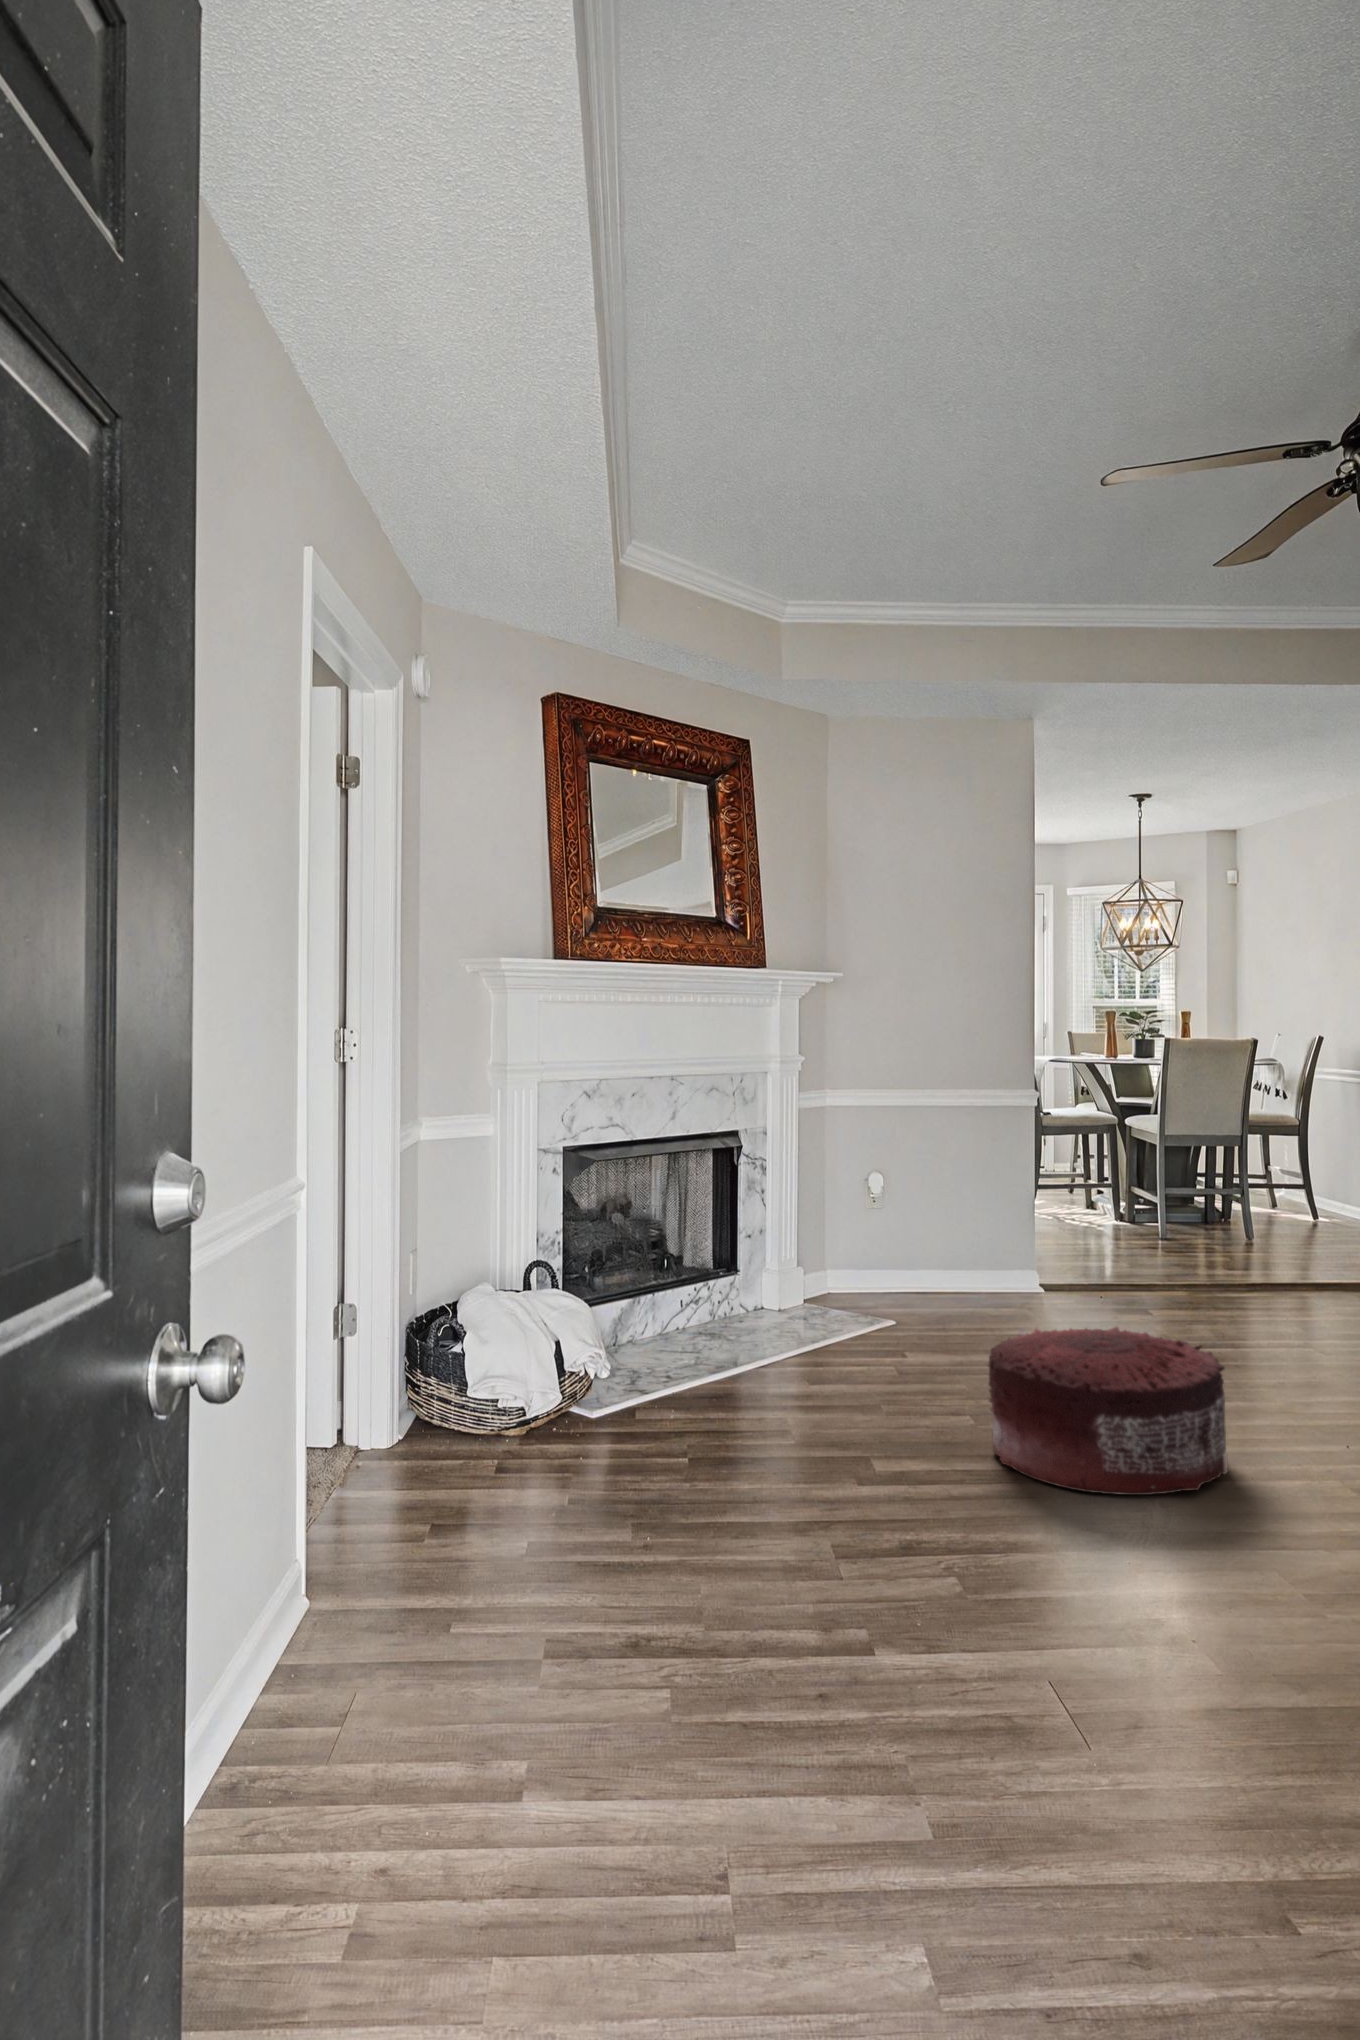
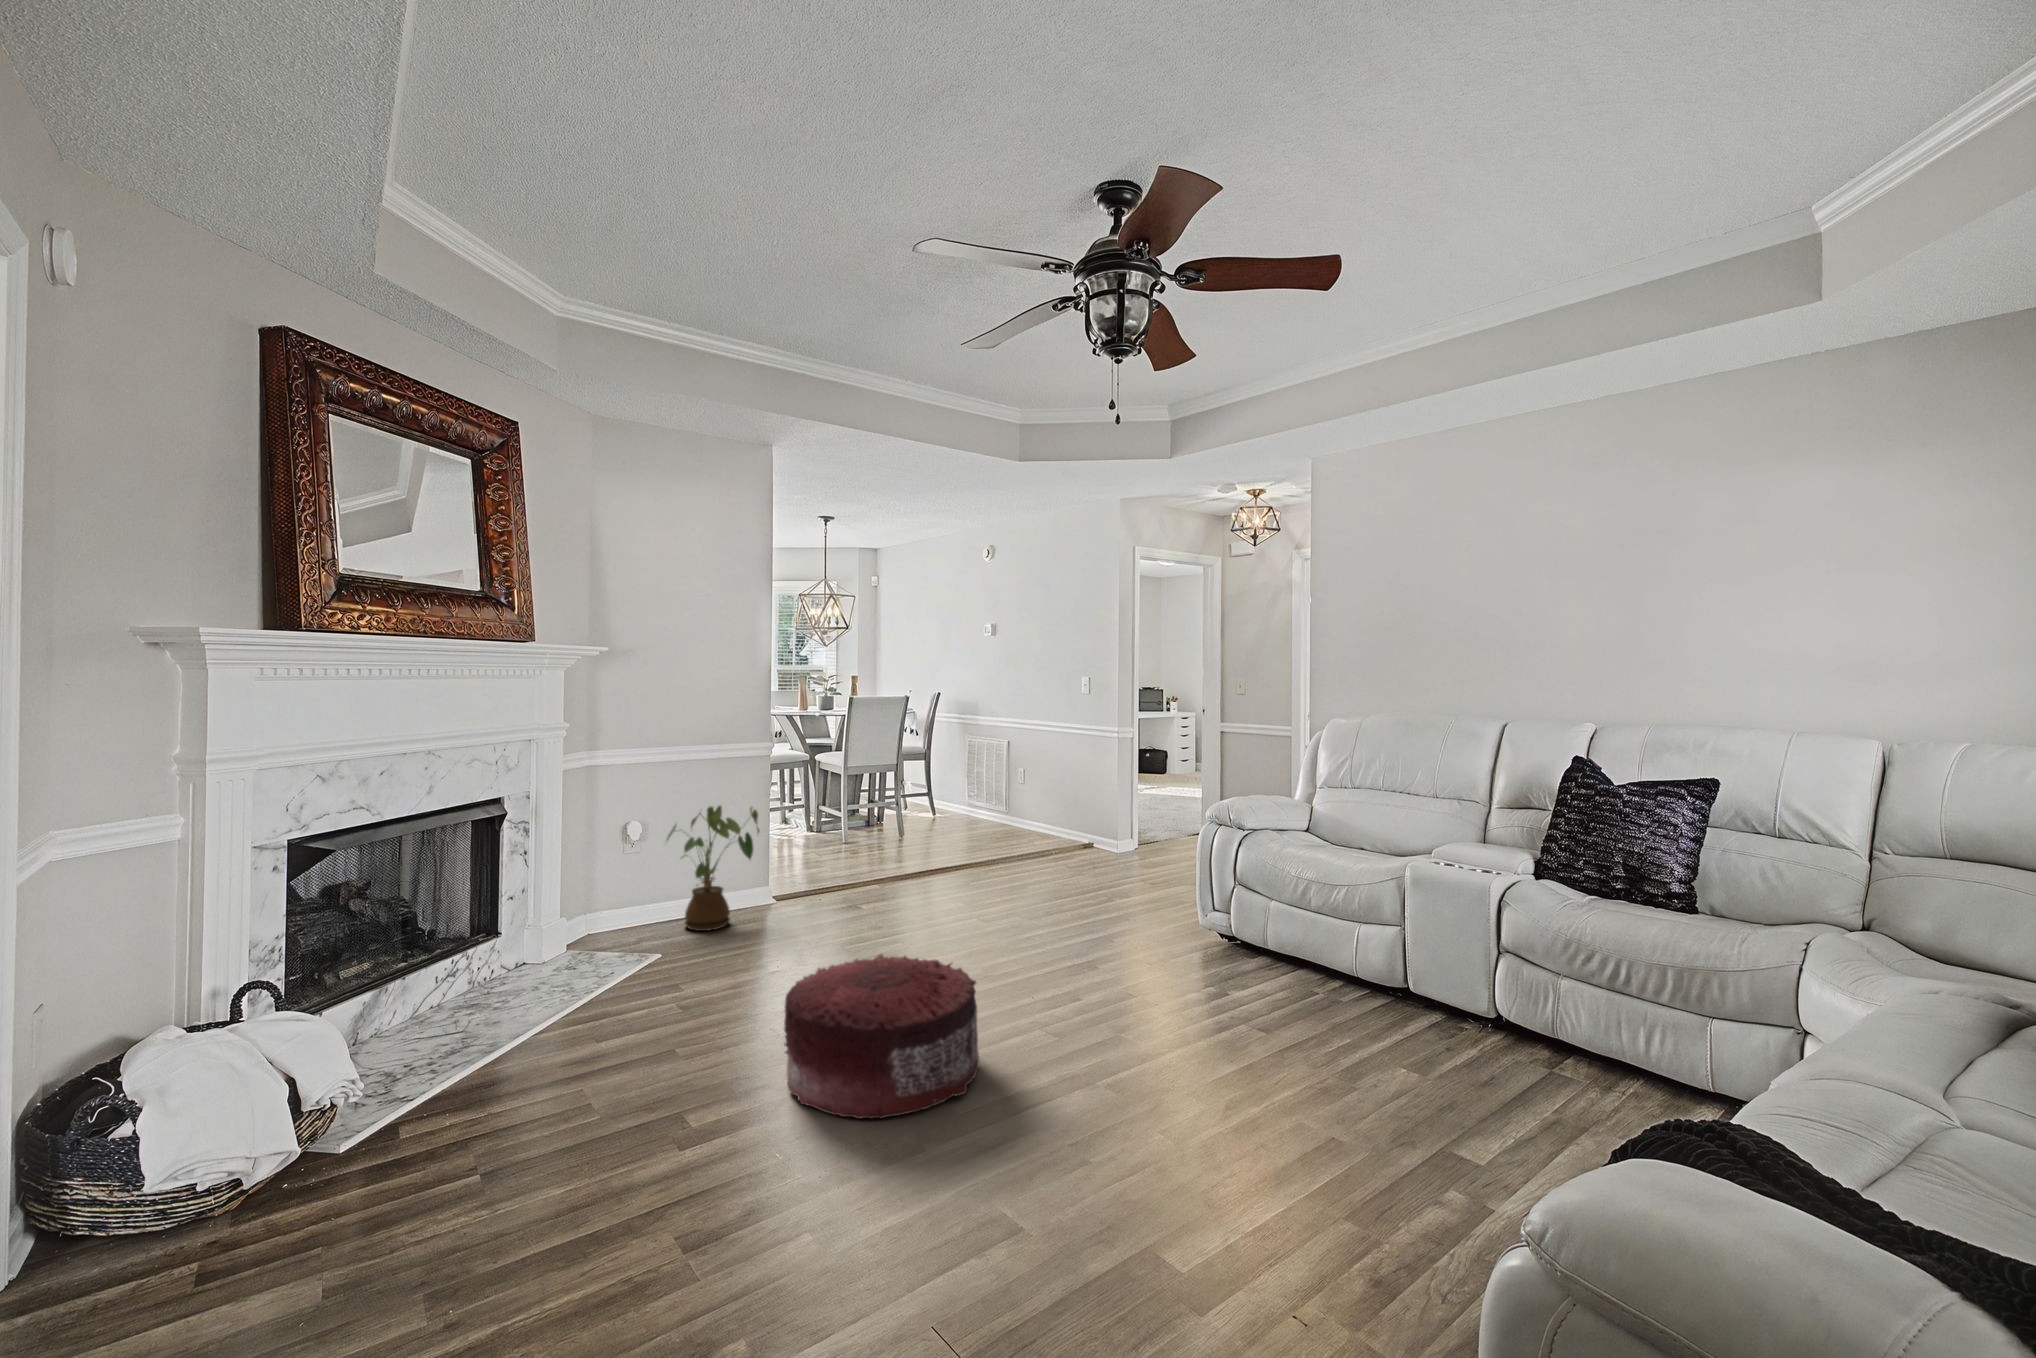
house plant: none [903,1160,1017,1306] -> present [667,806,759,931]

